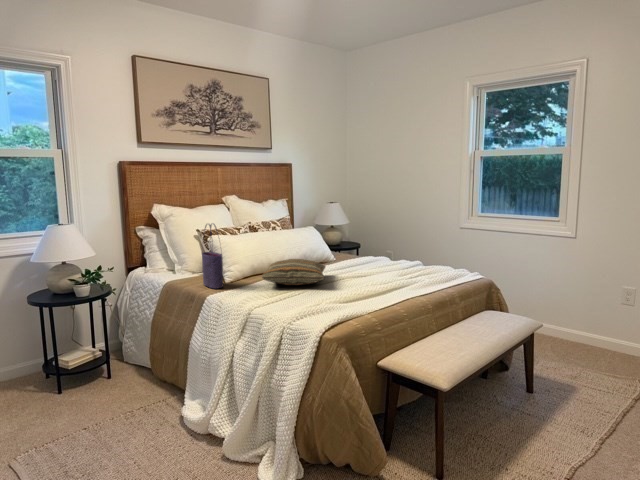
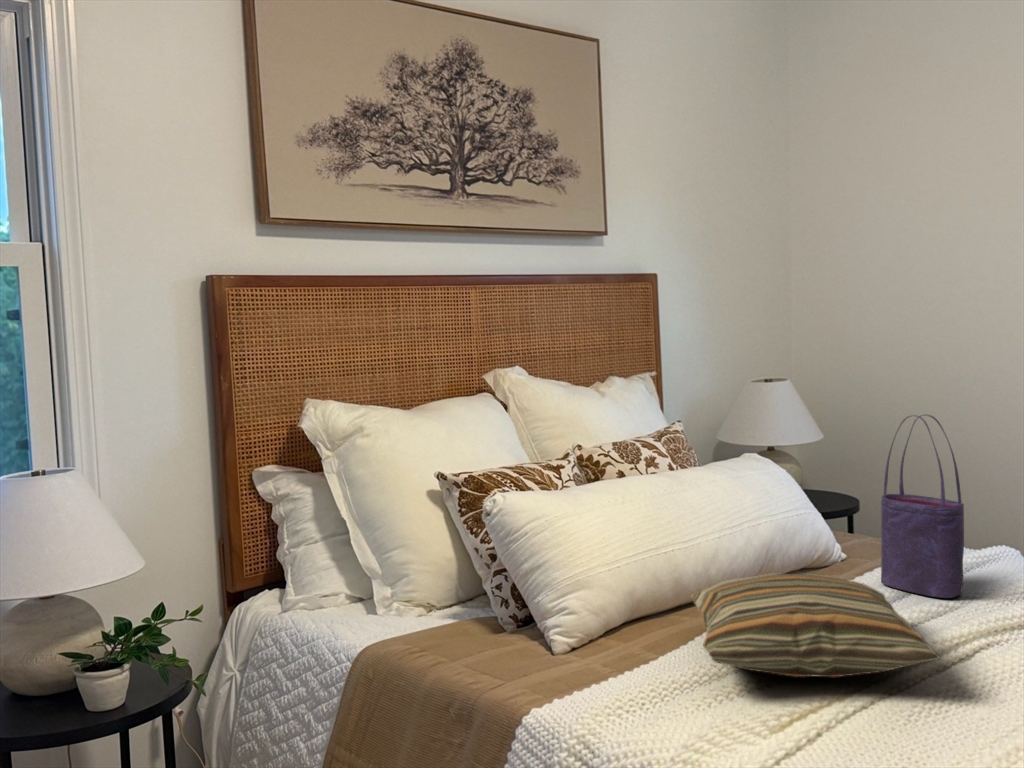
tote bag: present [202,224,223,289] -> present [881,415,964,598]

